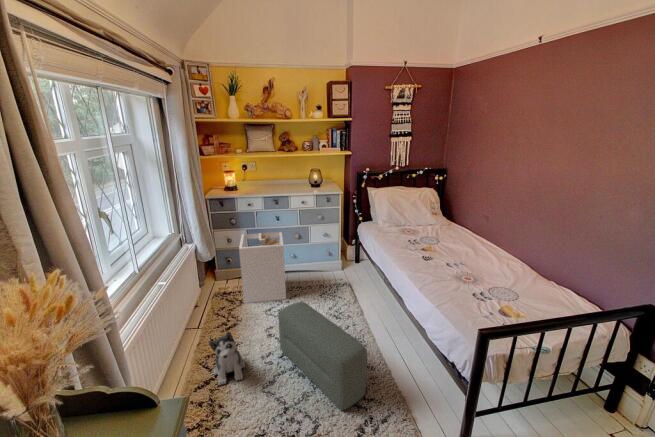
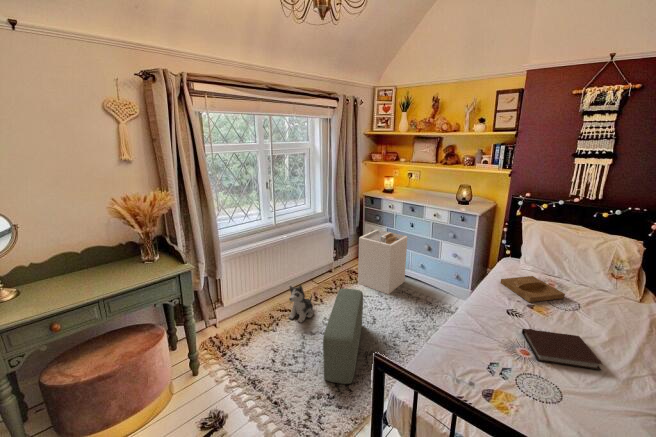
tray: none [398,232,435,250] -> present [500,276,565,302]
notebook: none [454,258,502,282] -> present [522,329,603,370]

